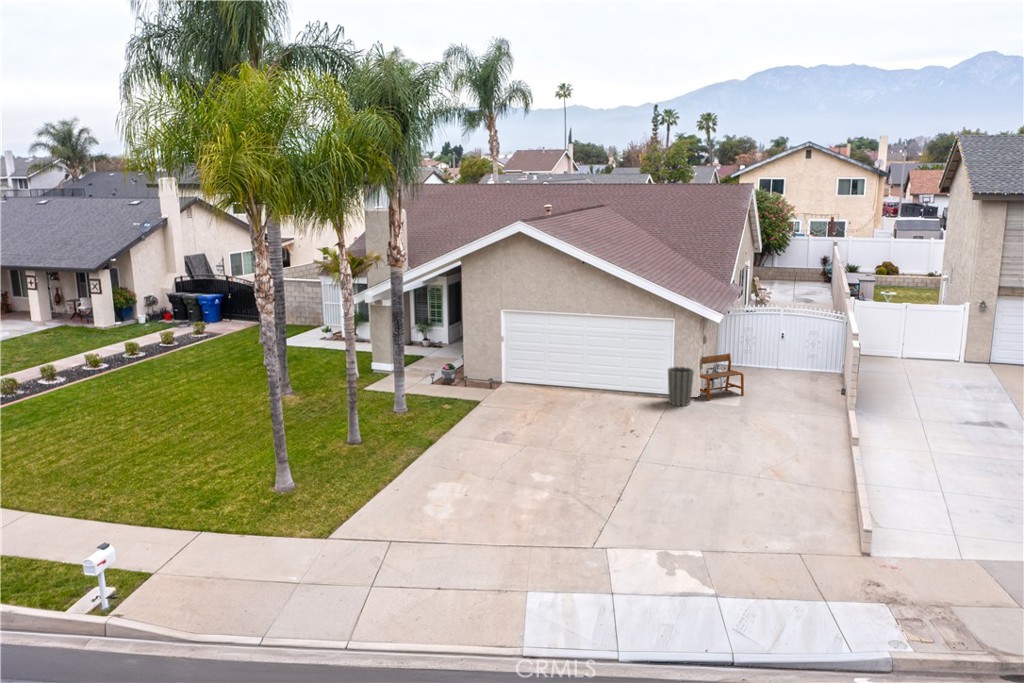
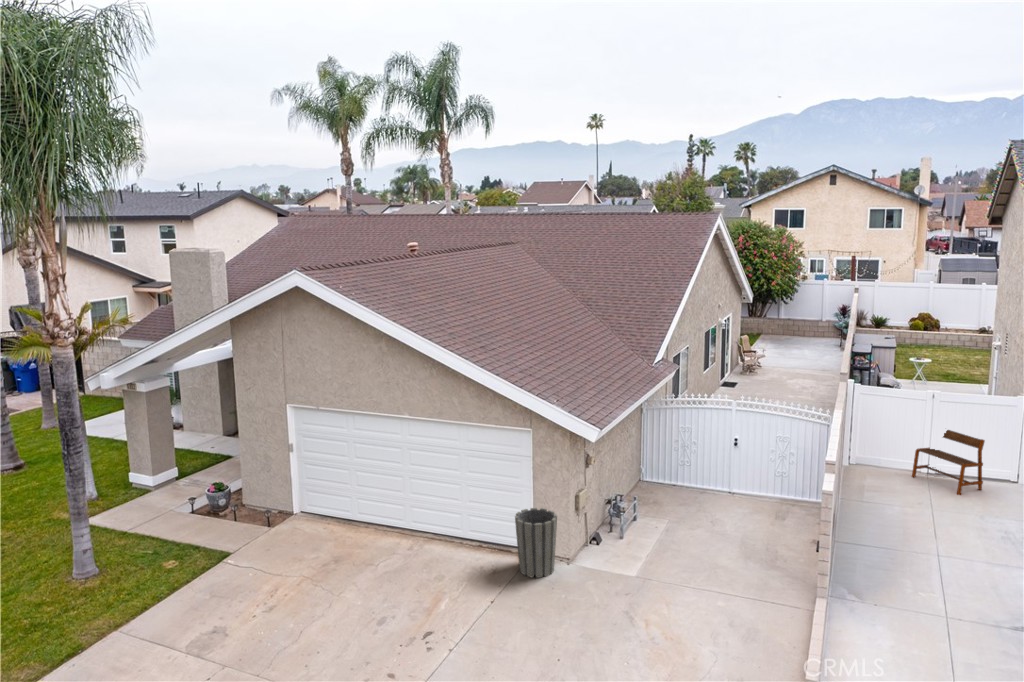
bench: present [700,353,744,401] -> present [912,430,985,495]

